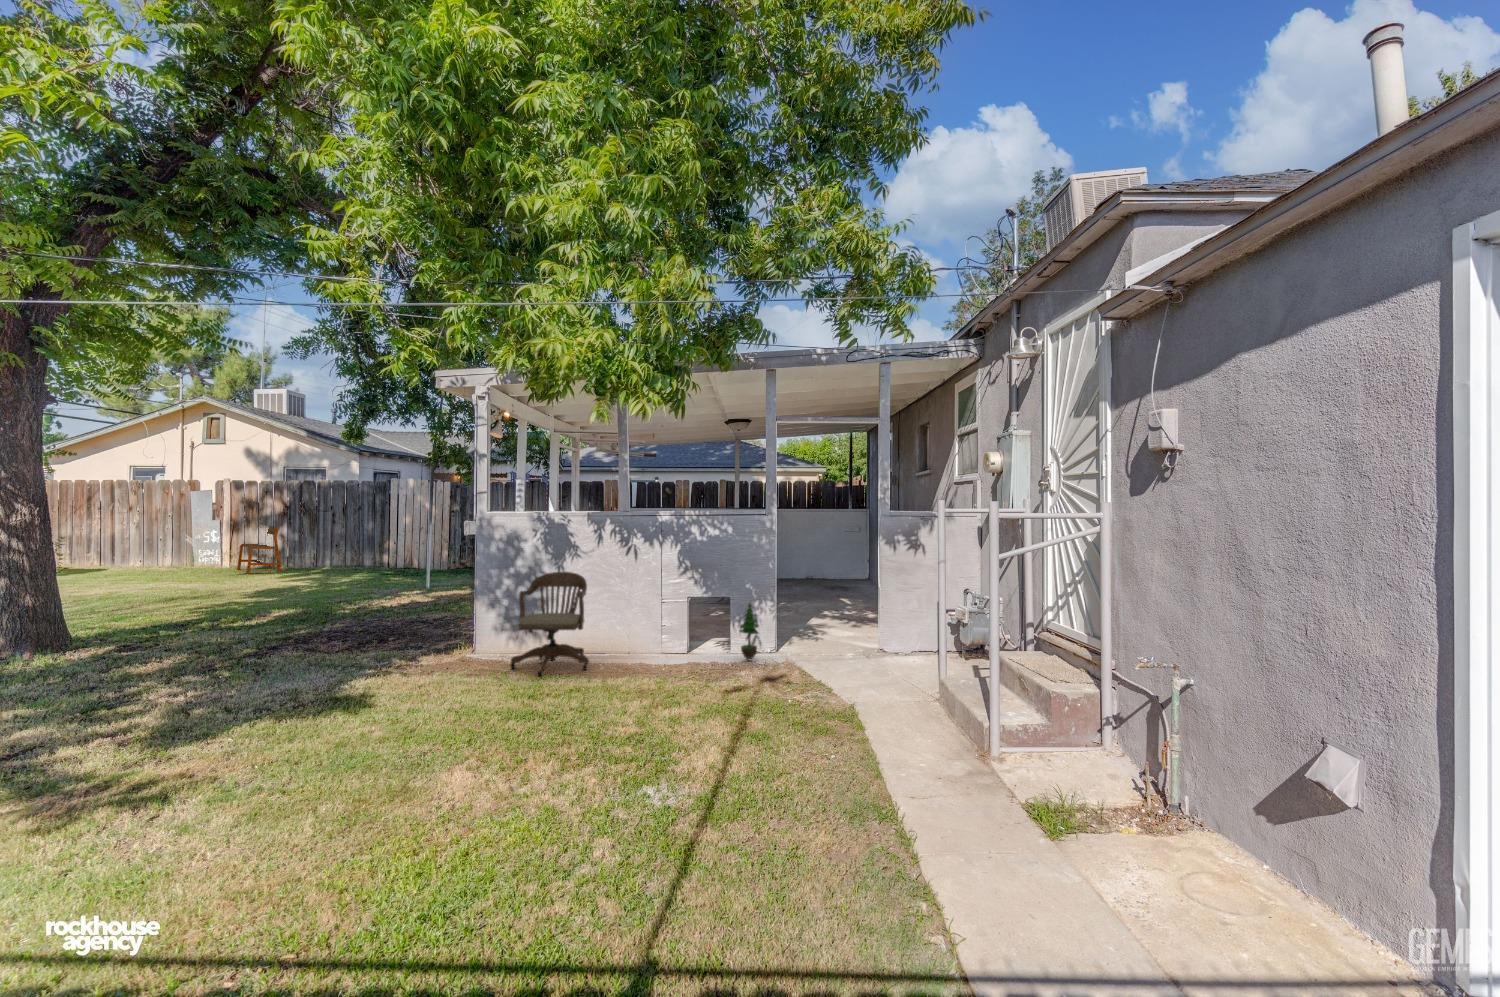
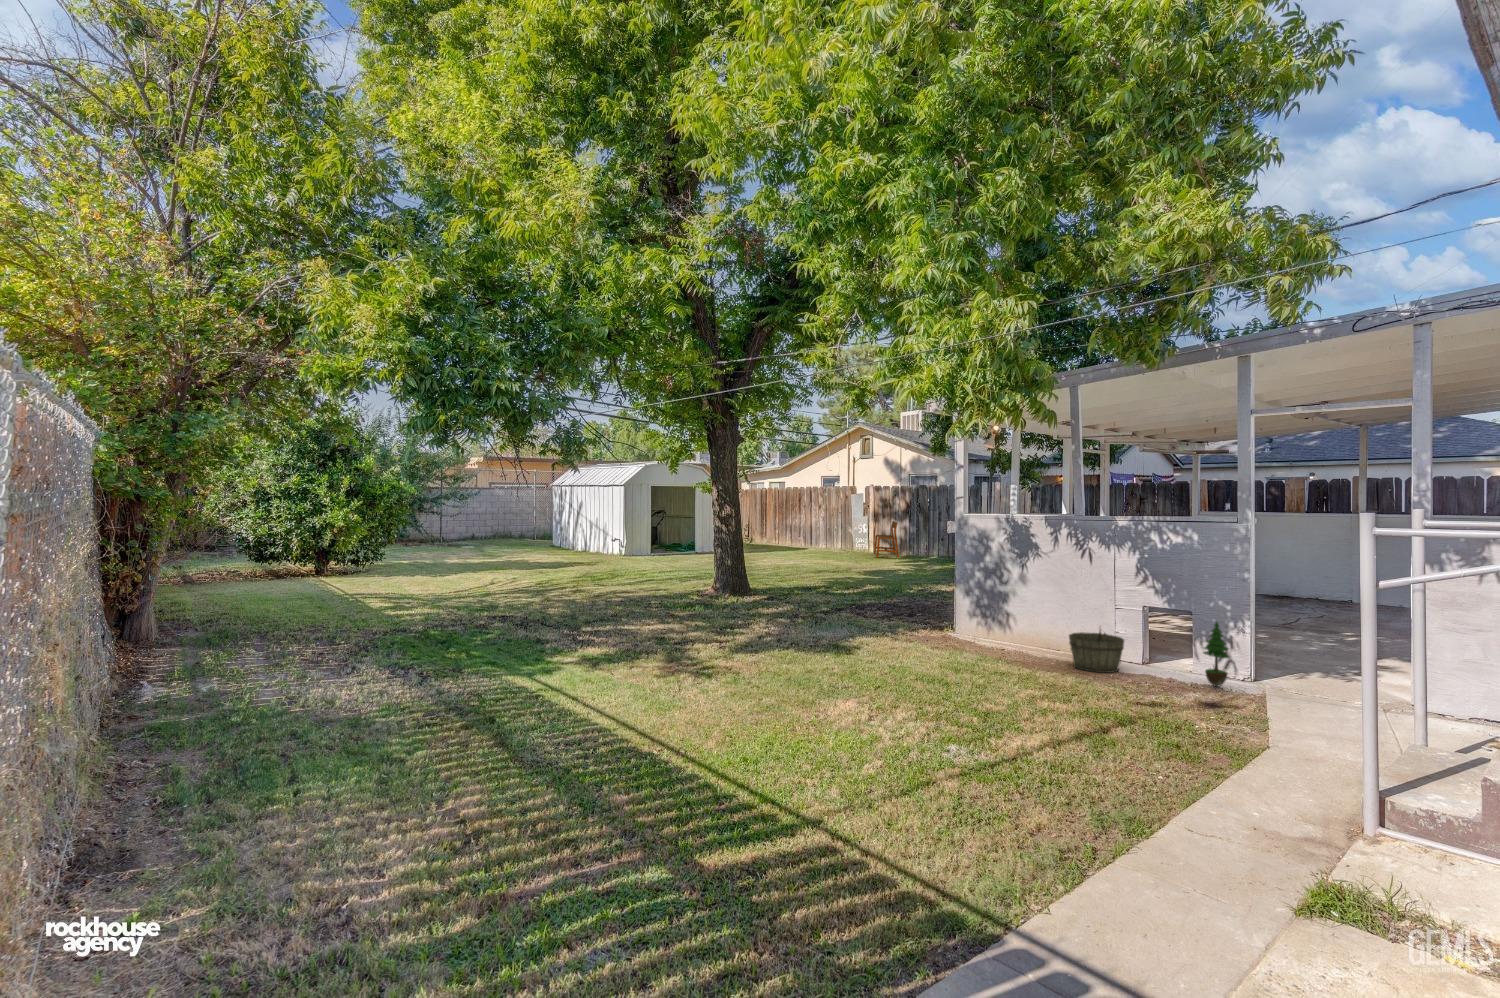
chair: present [510,572,589,676] -> none [968,570,1041,662]
wooden bucket: none [623,621,674,668] -> present [1069,630,1124,673]

